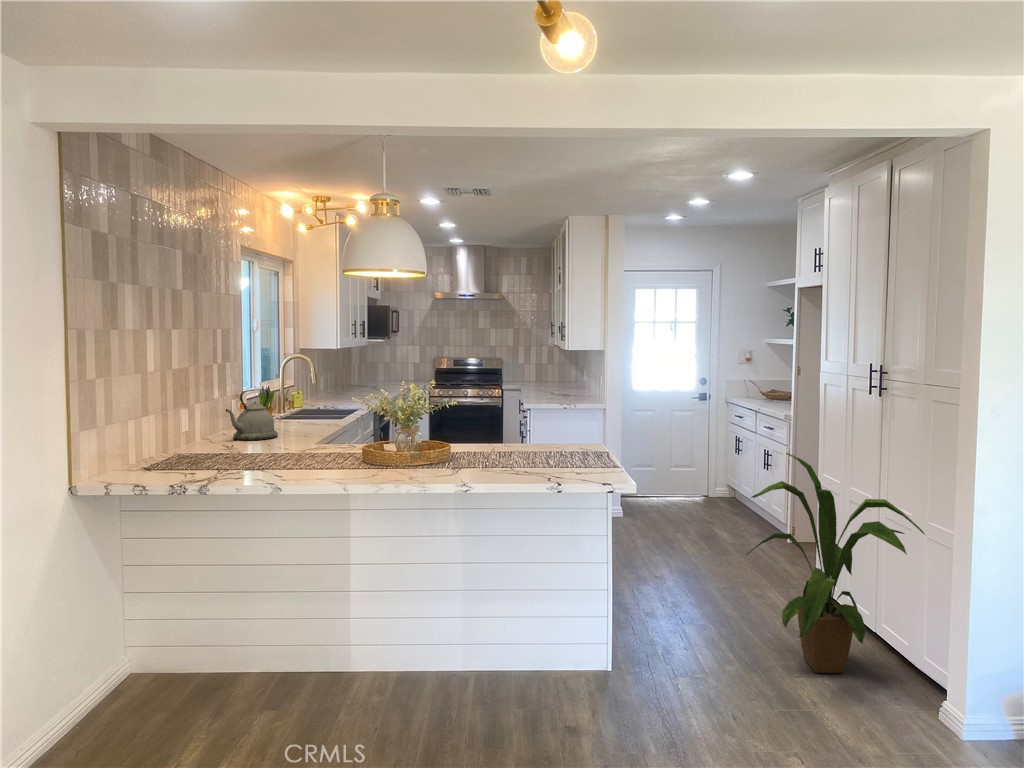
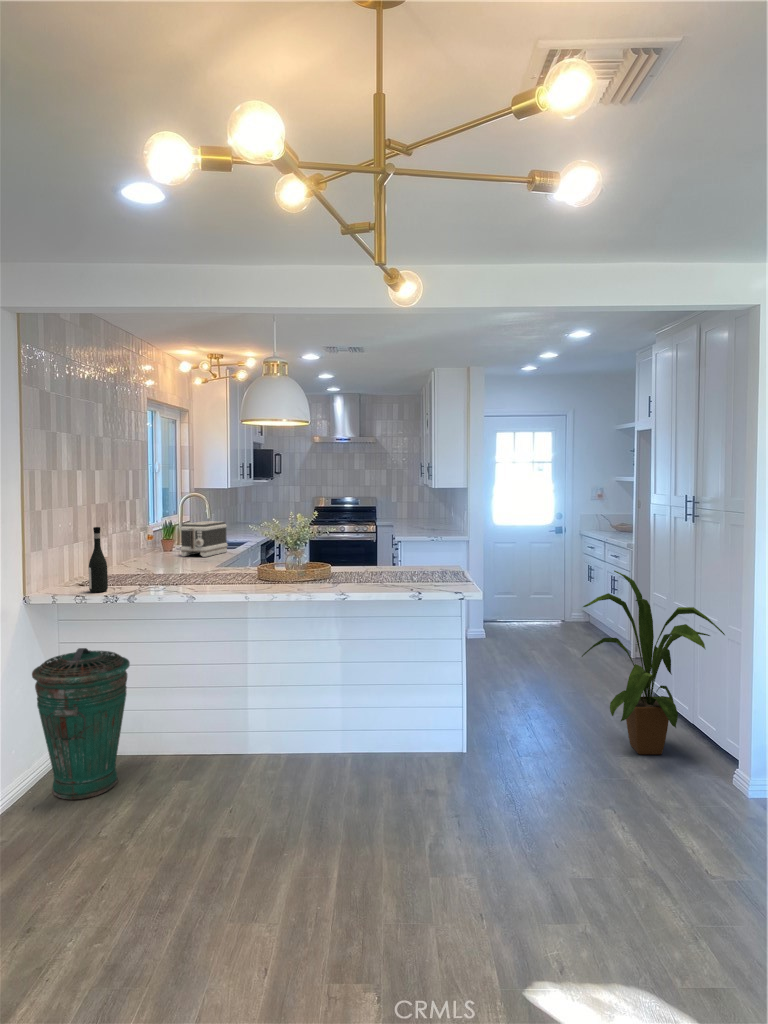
toaster: none [277,388,333,430] -> present [181,522,228,557]
kettle: present [226,389,278,440] -> none [139,521,182,564]
wine bottle: none [153,400,177,480] -> present [89,527,108,592]
trash can: none [80,548,205,735] -> present [32,648,130,800]

